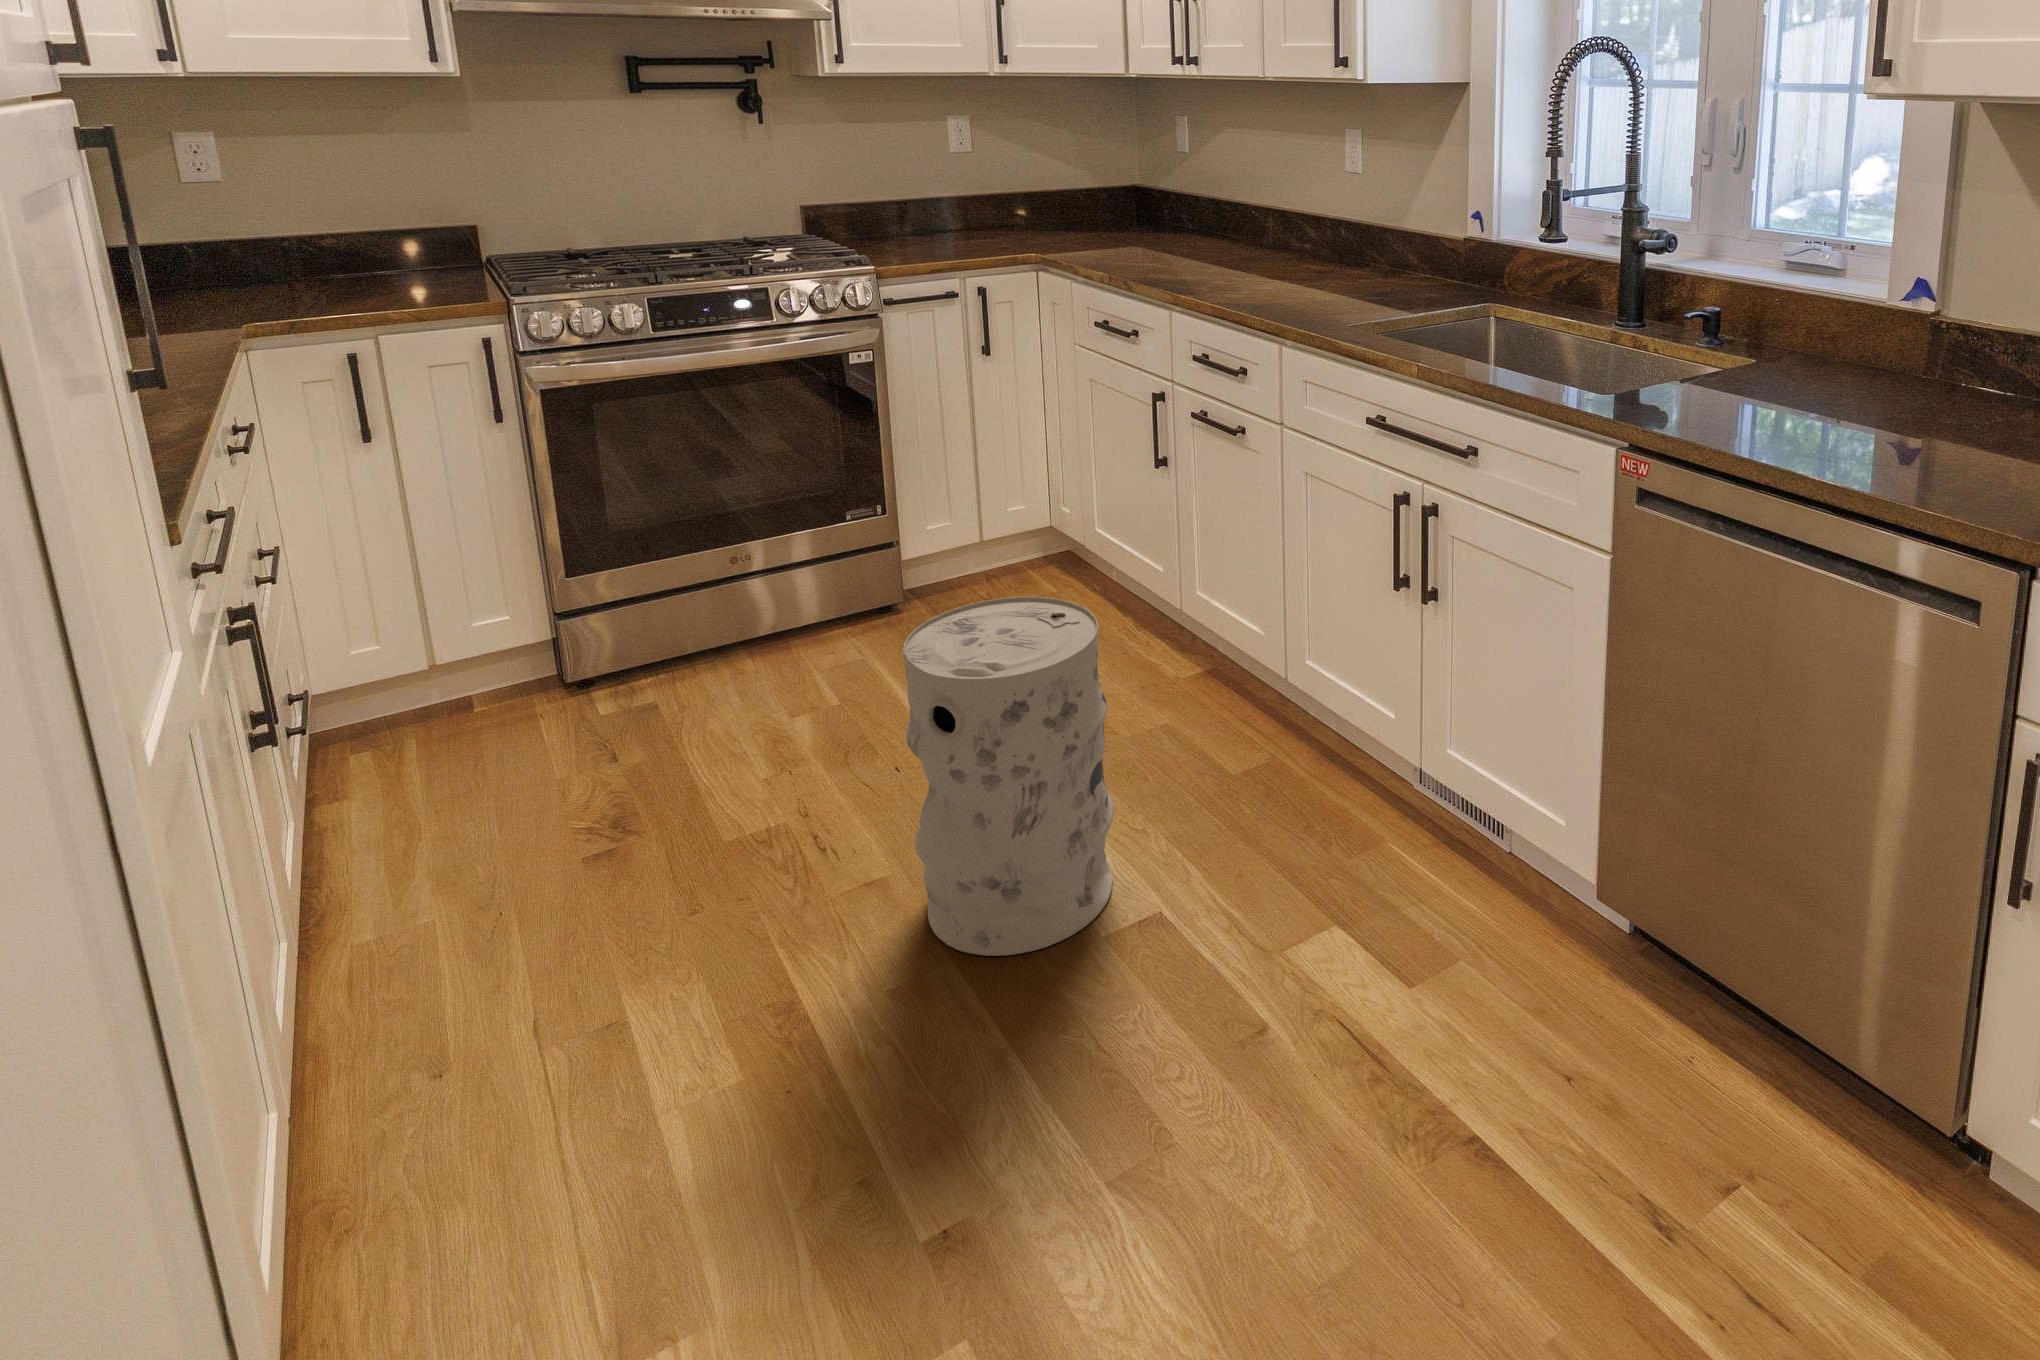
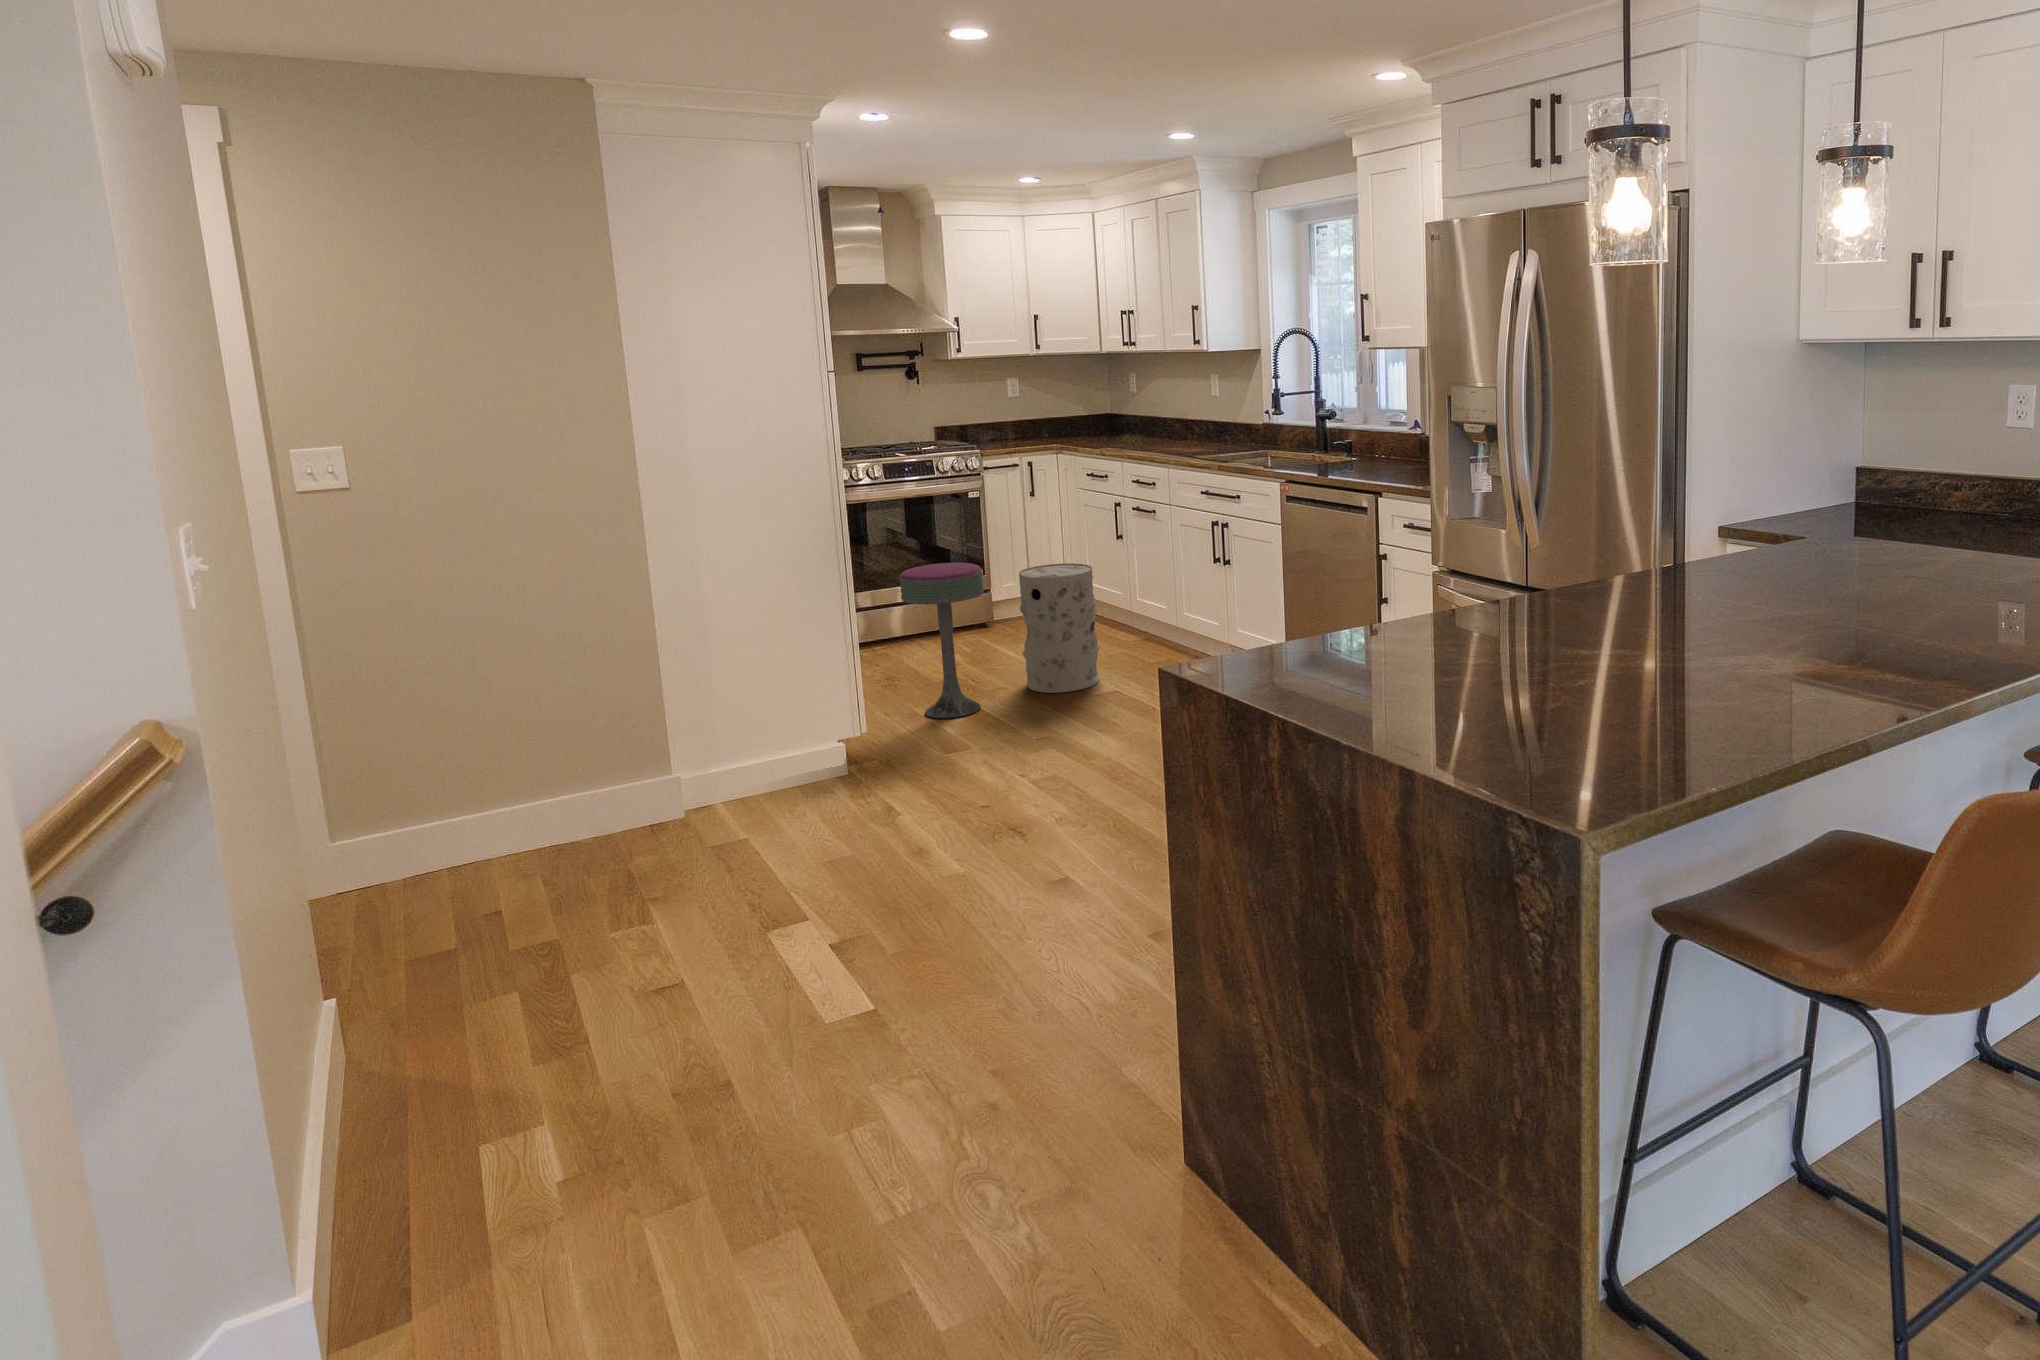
bar stool: none [505,646,782,1113] -> present [899,563,984,718]

